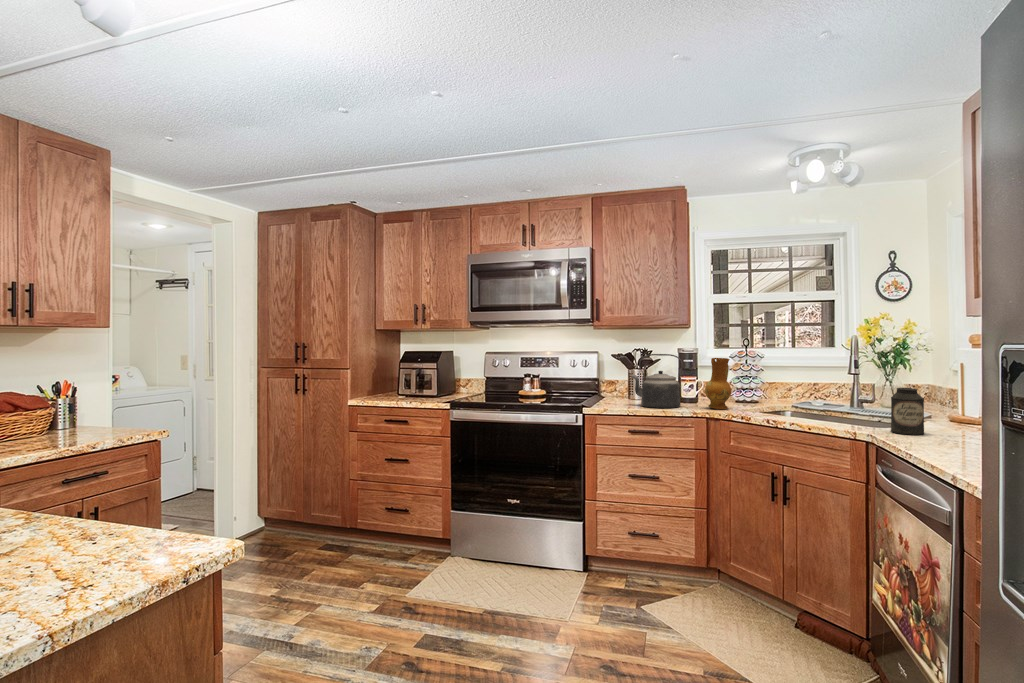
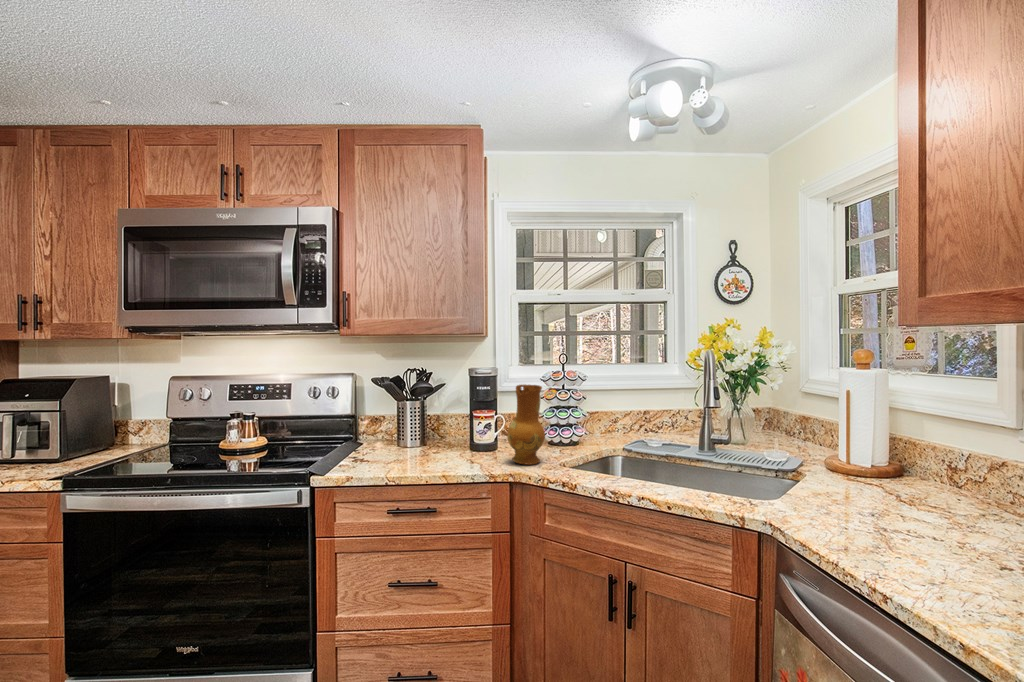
kettle: present [632,354,683,408] -> none [396,380,474,467]
canister: present [891,388,924,435] -> none [797,441,849,525]

